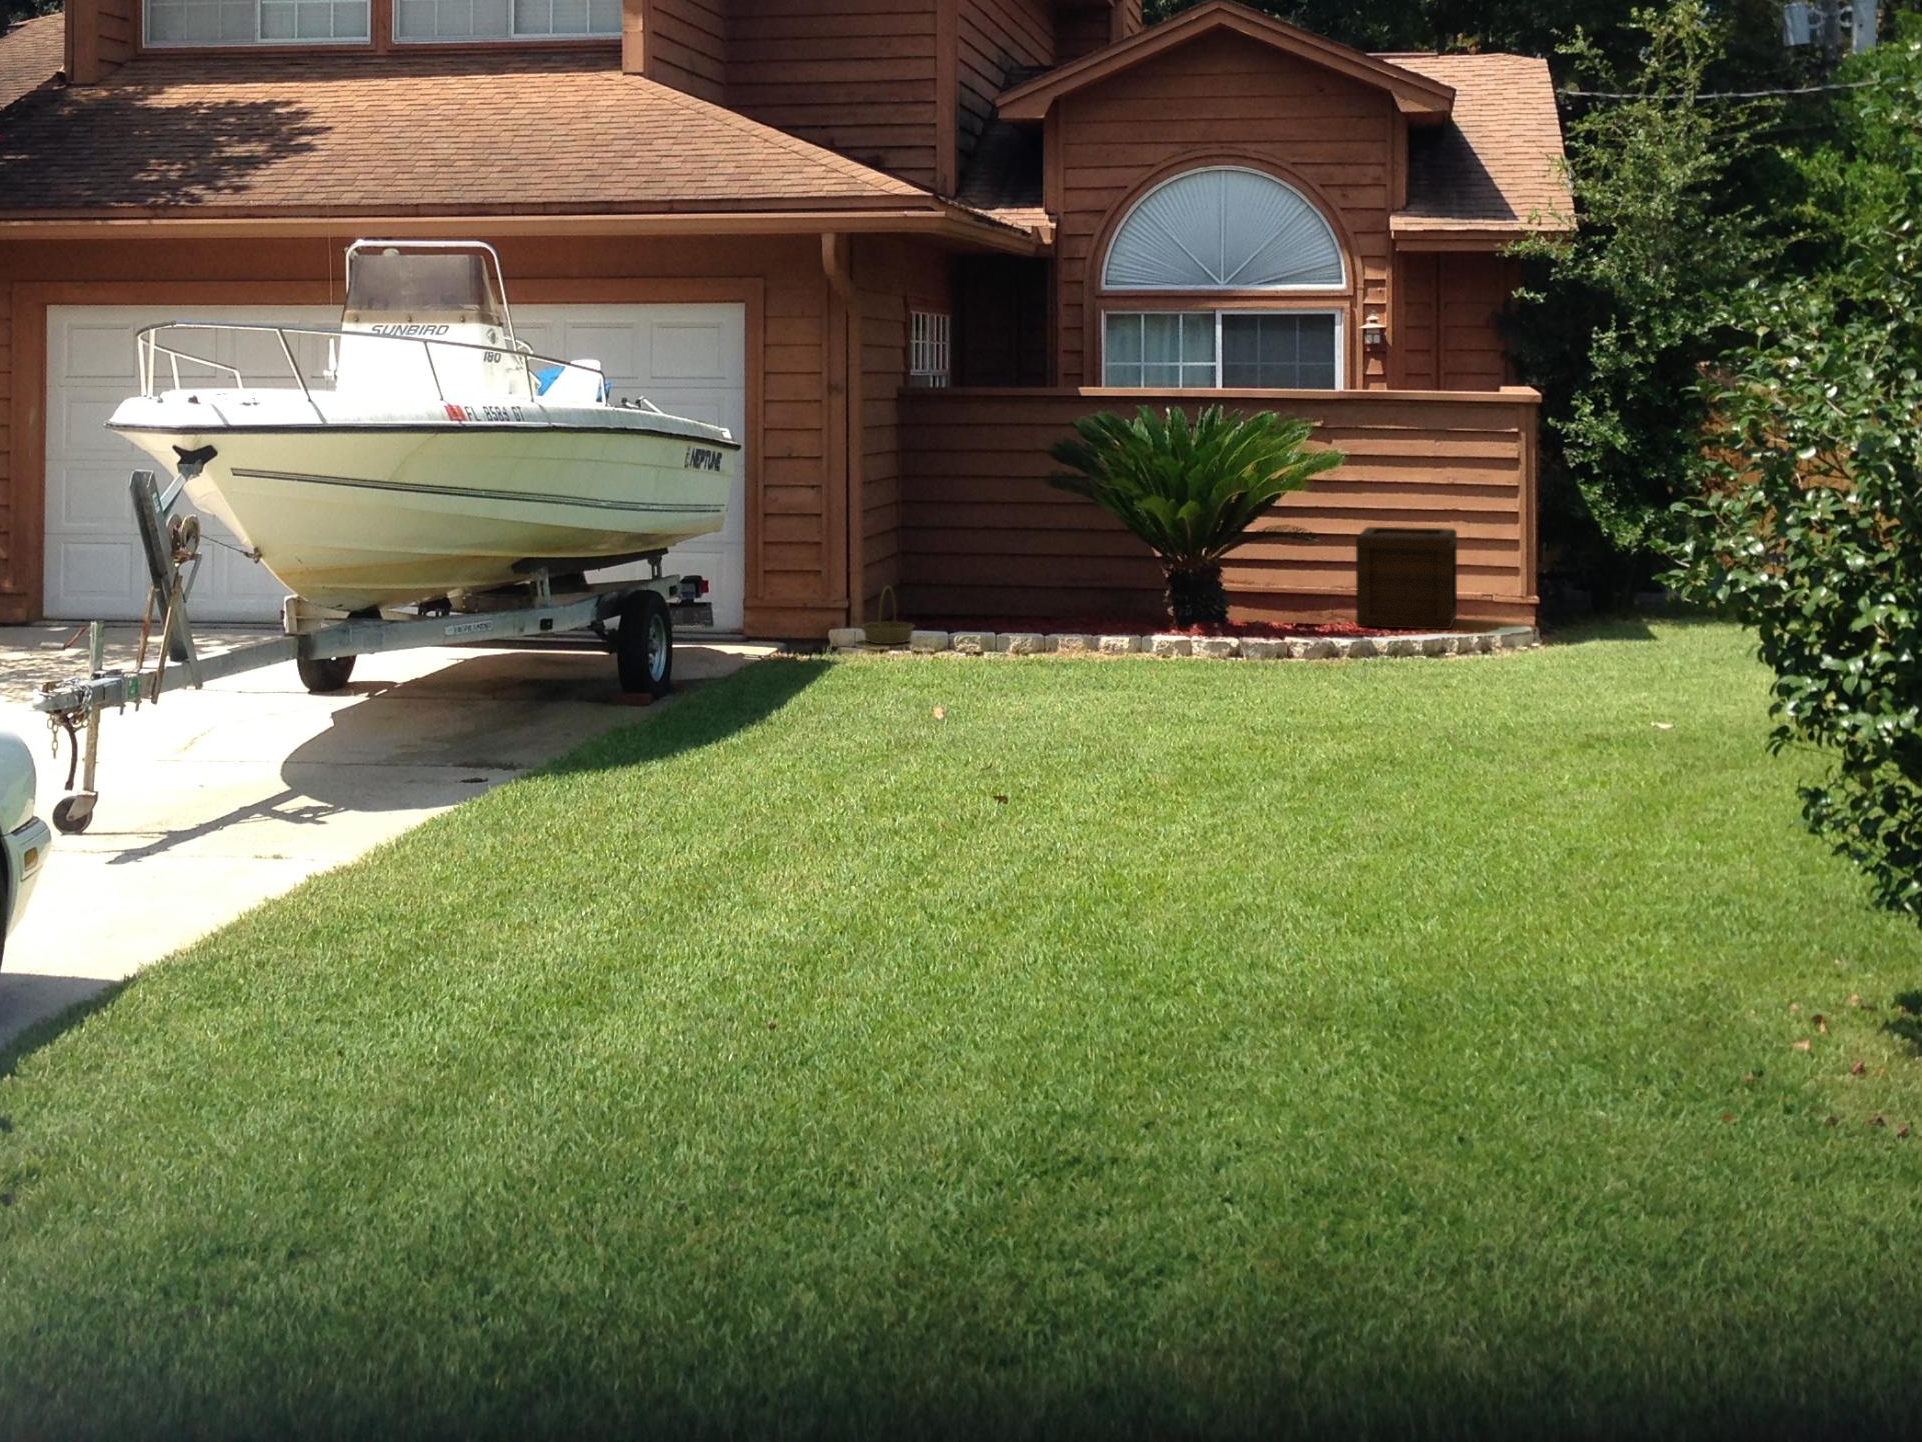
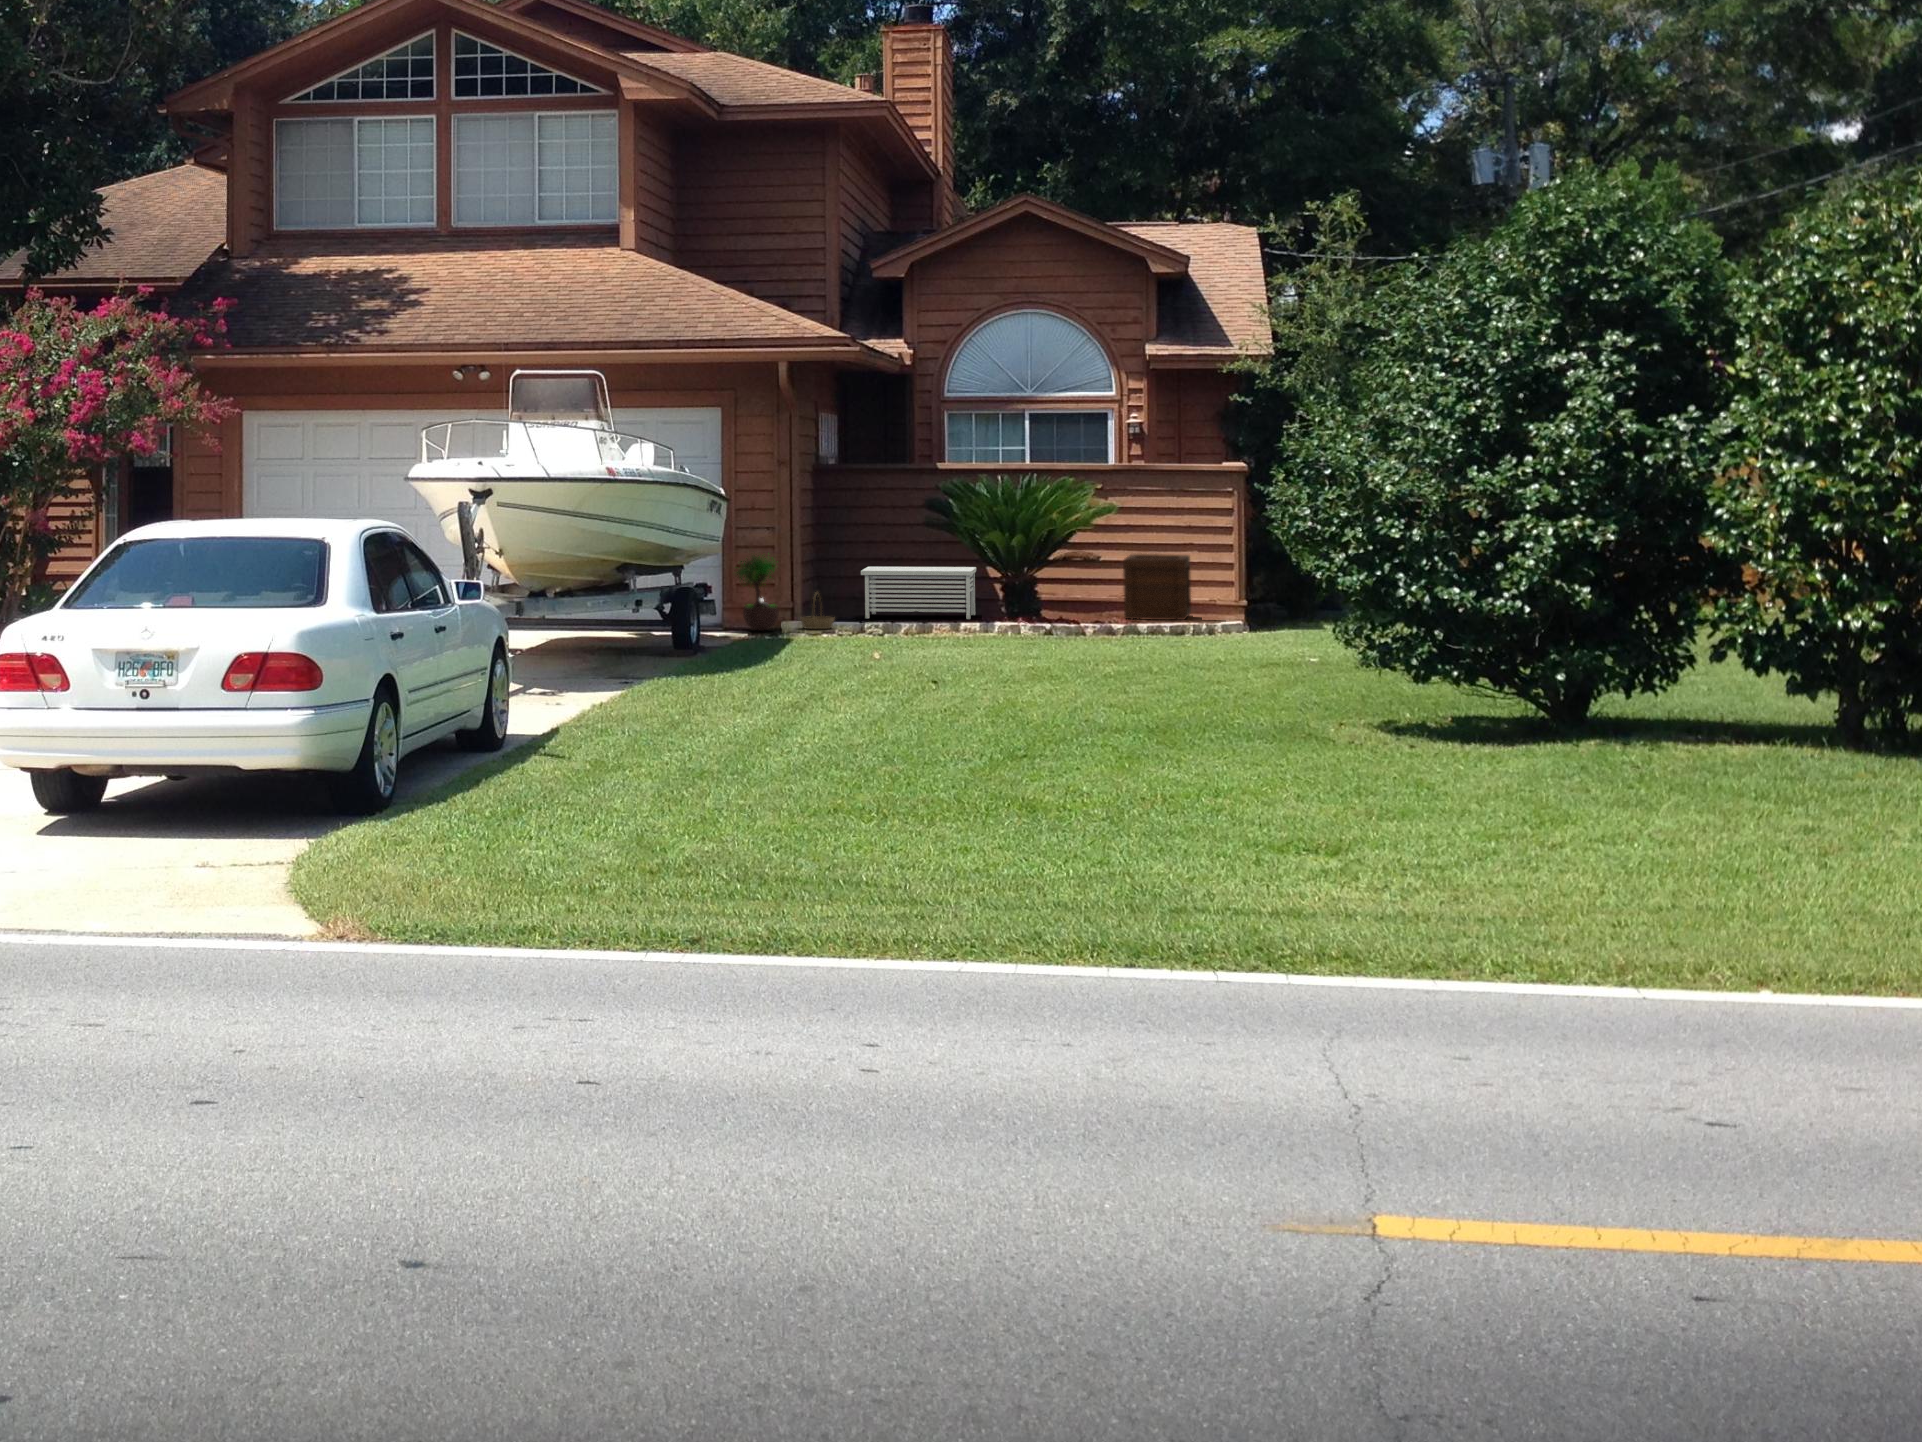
potted tree: none [754,518,827,646] -> present [735,555,779,631]
storage bench: none [965,540,1139,623] -> present [861,567,976,619]

